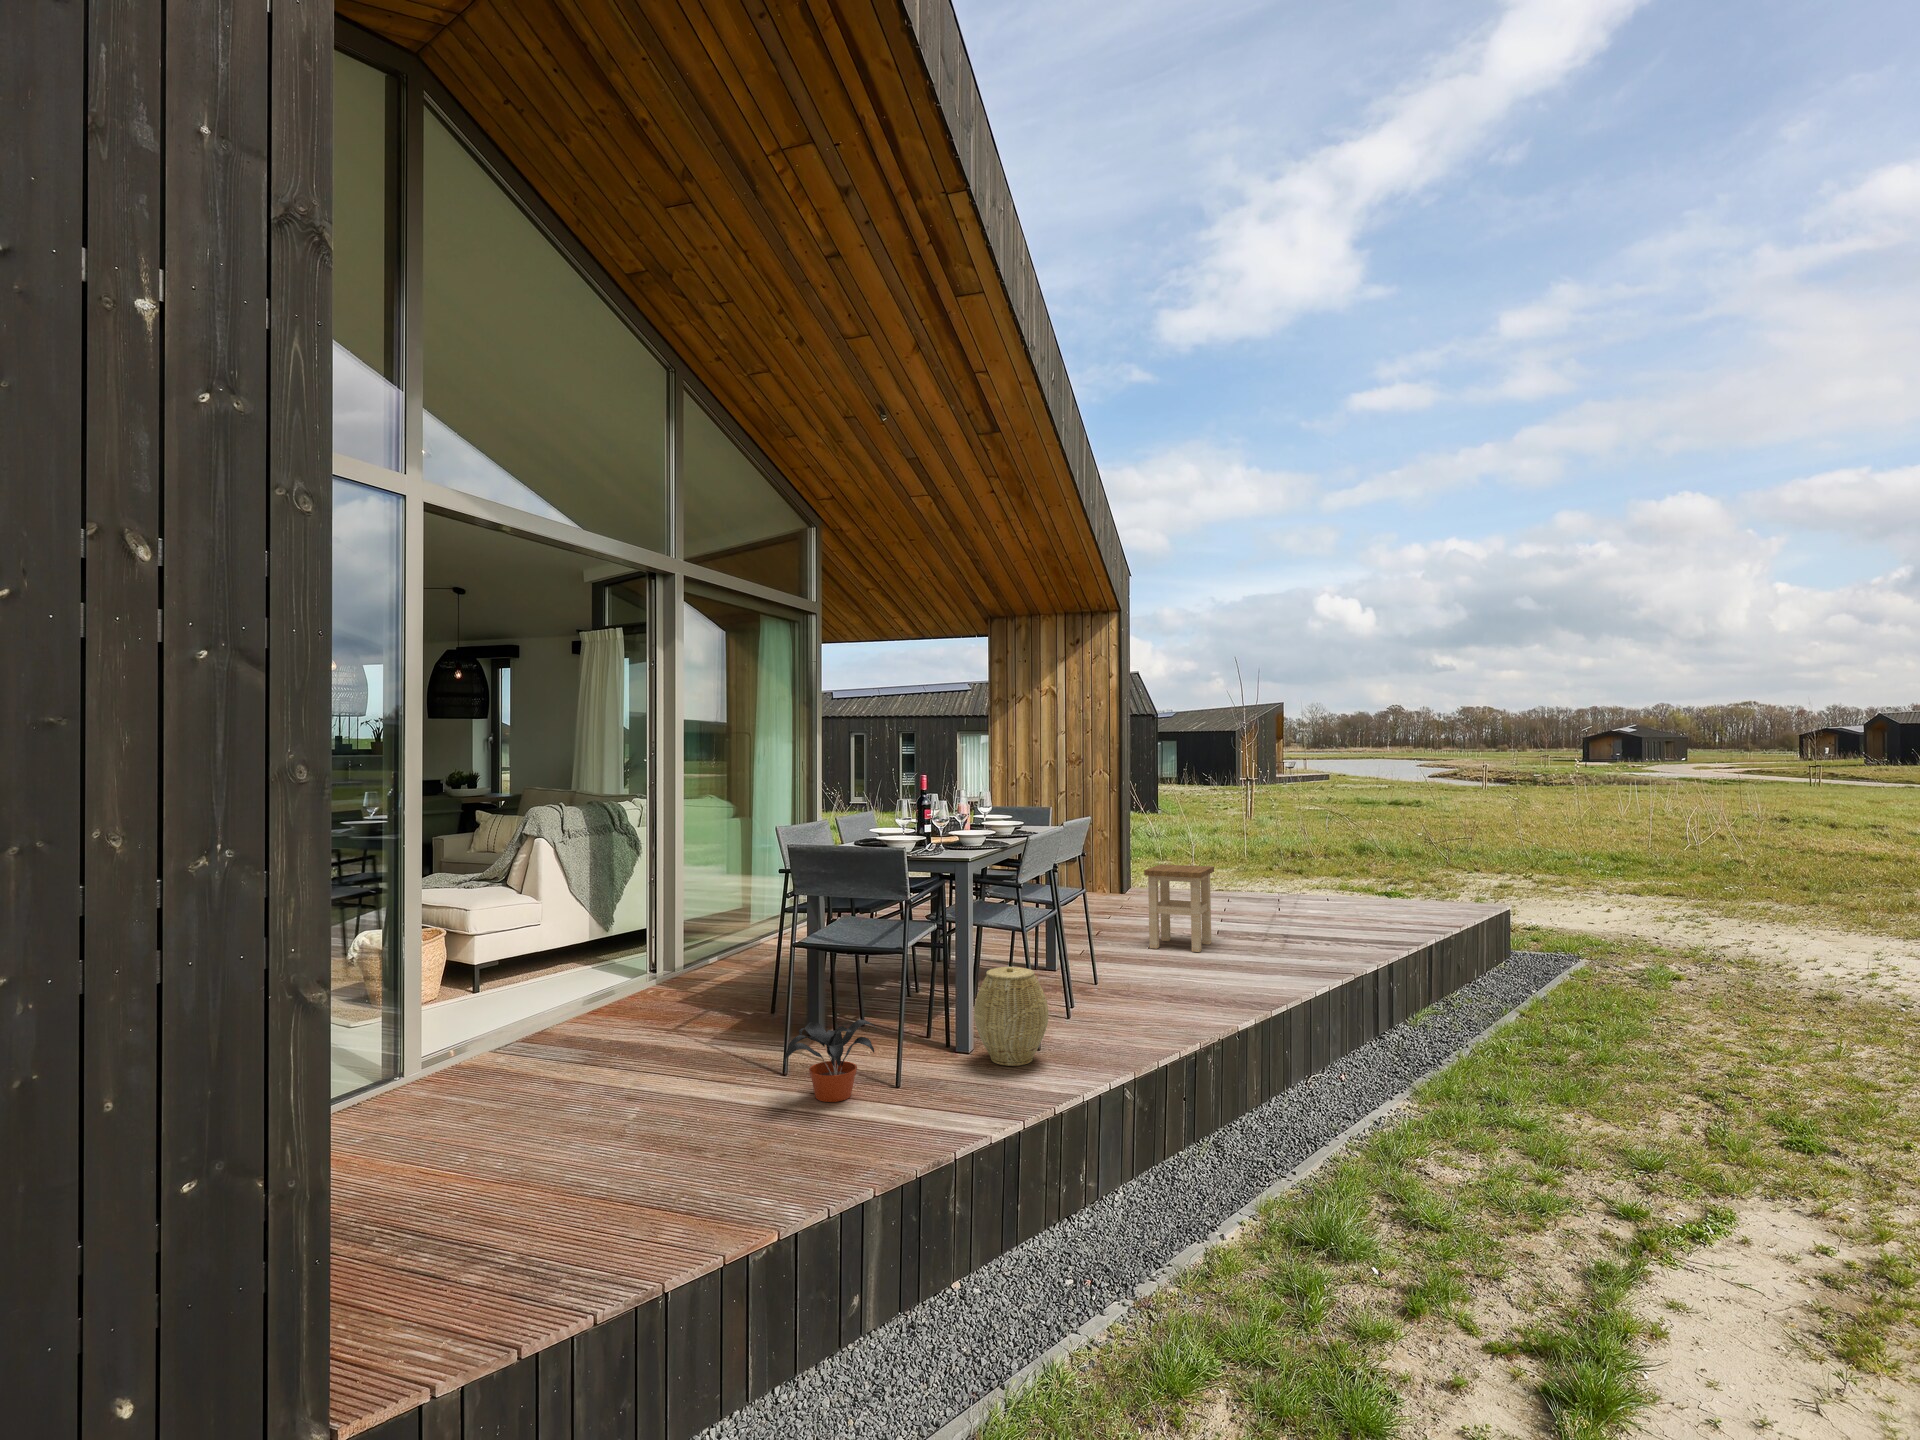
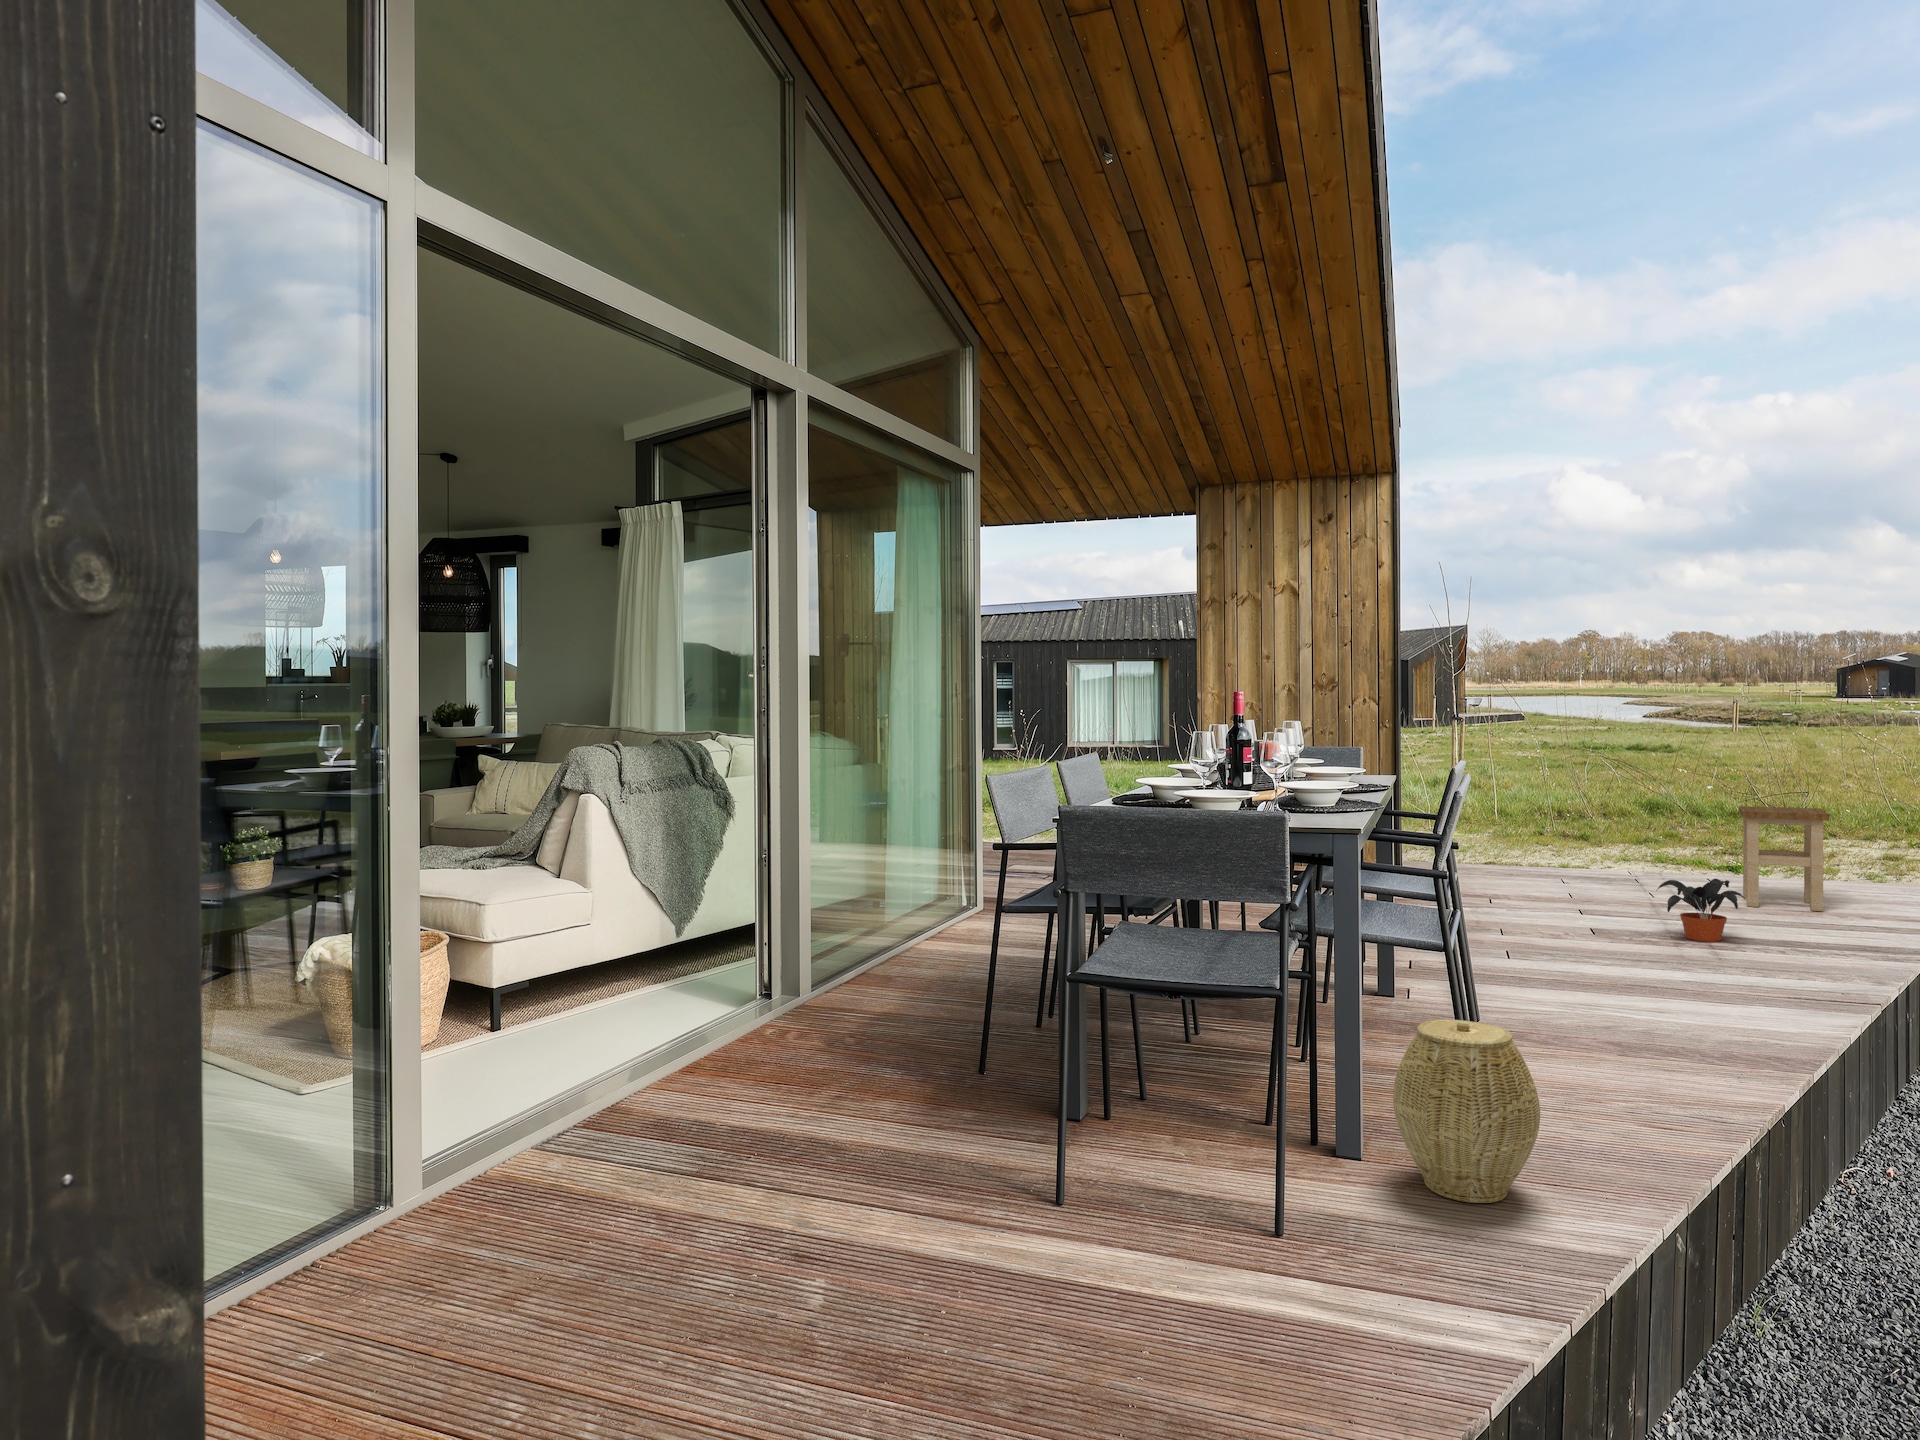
stool: present [1144,864,1214,952] -> present [1739,806,1829,911]
potted plant: present [784,1020,877,1102] -> present [1657,879,1744,942]

